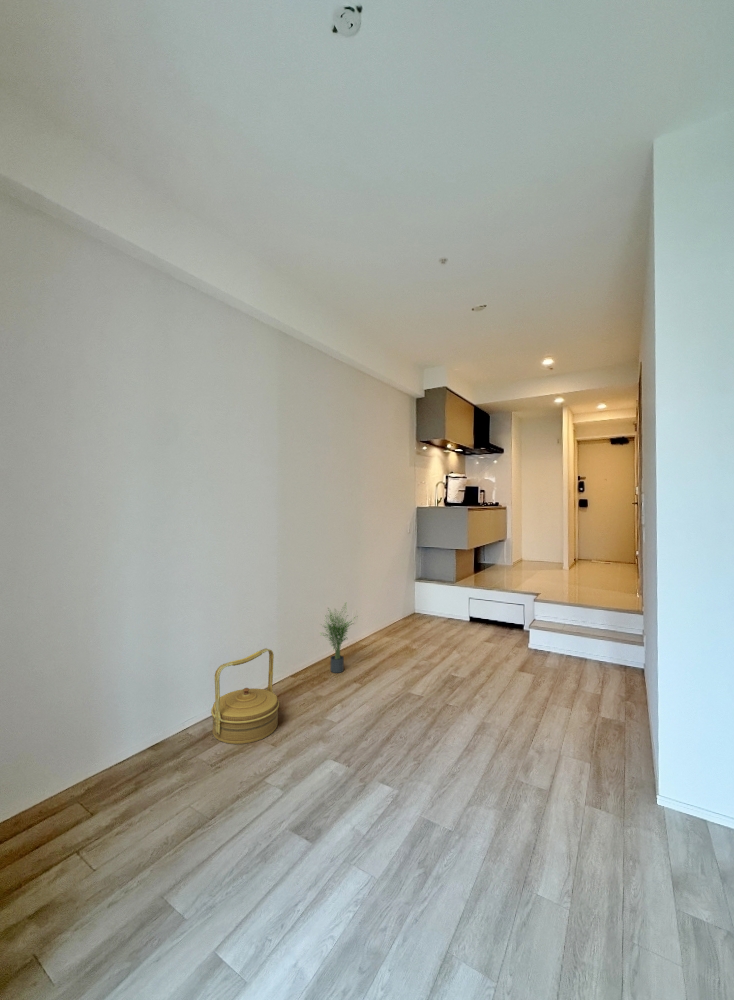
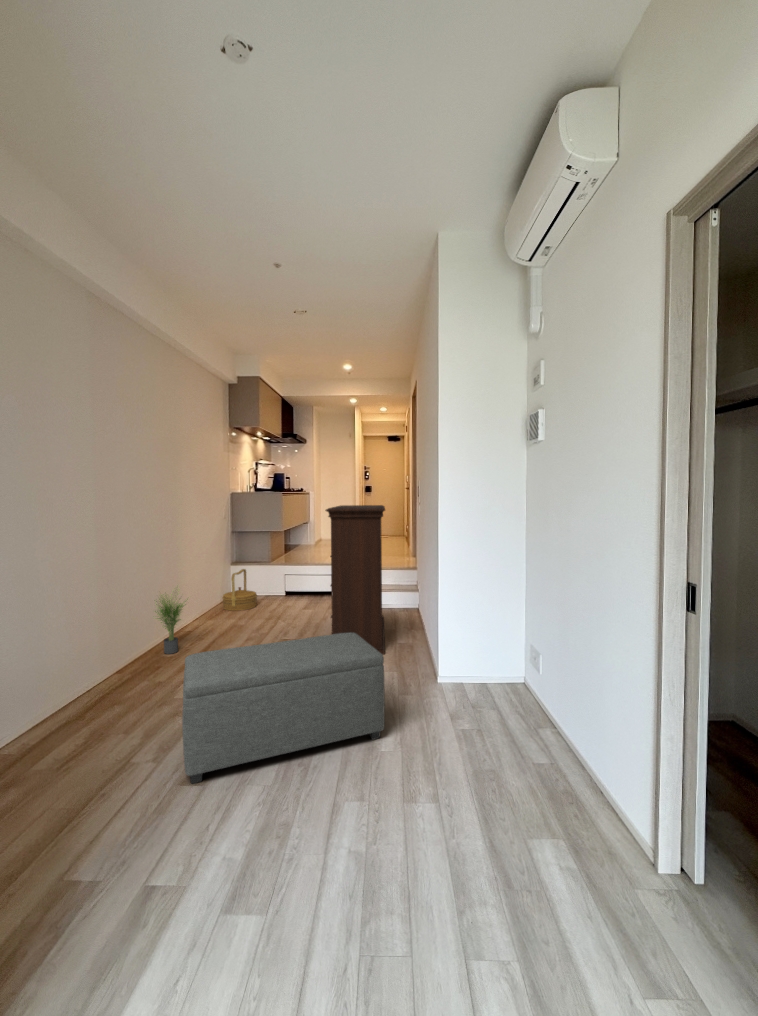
bookshelf: none [498,526,589,736] -> present [325,505,385,655]
woven basket: present [211,648,279,744] -> present [222,569,257,611]
ottoman: none [274,700,551,901] -> present [182,633,385,784]

